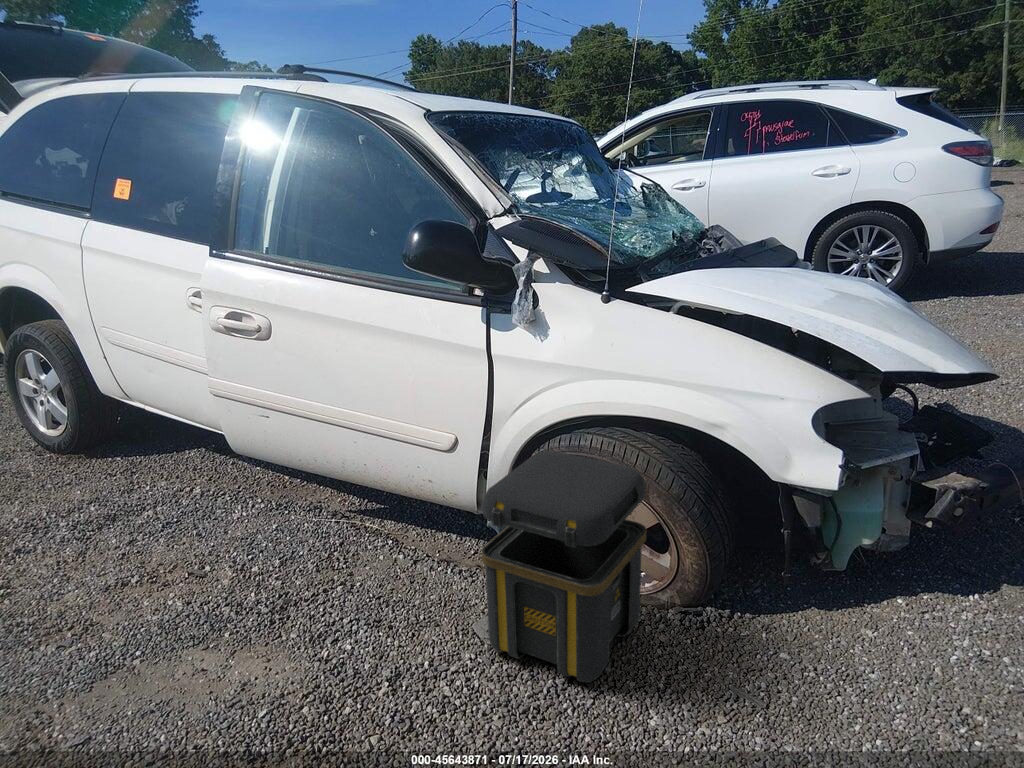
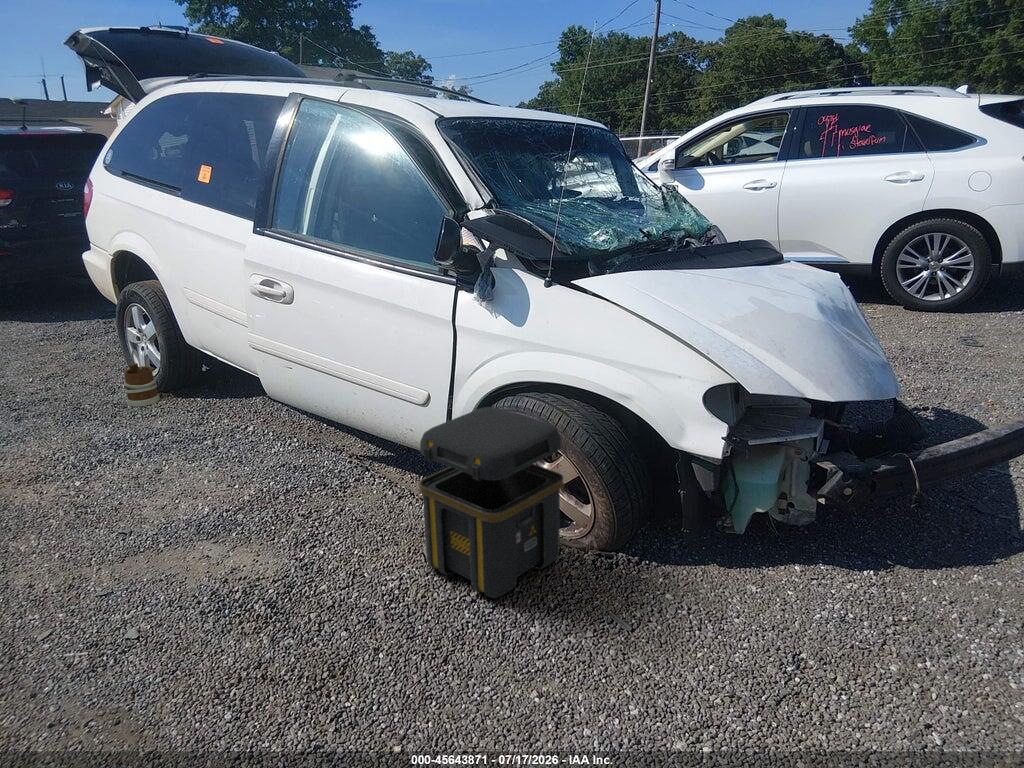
wooden bucket: none [21,405,69,474] -> present [124,350,160,407]

